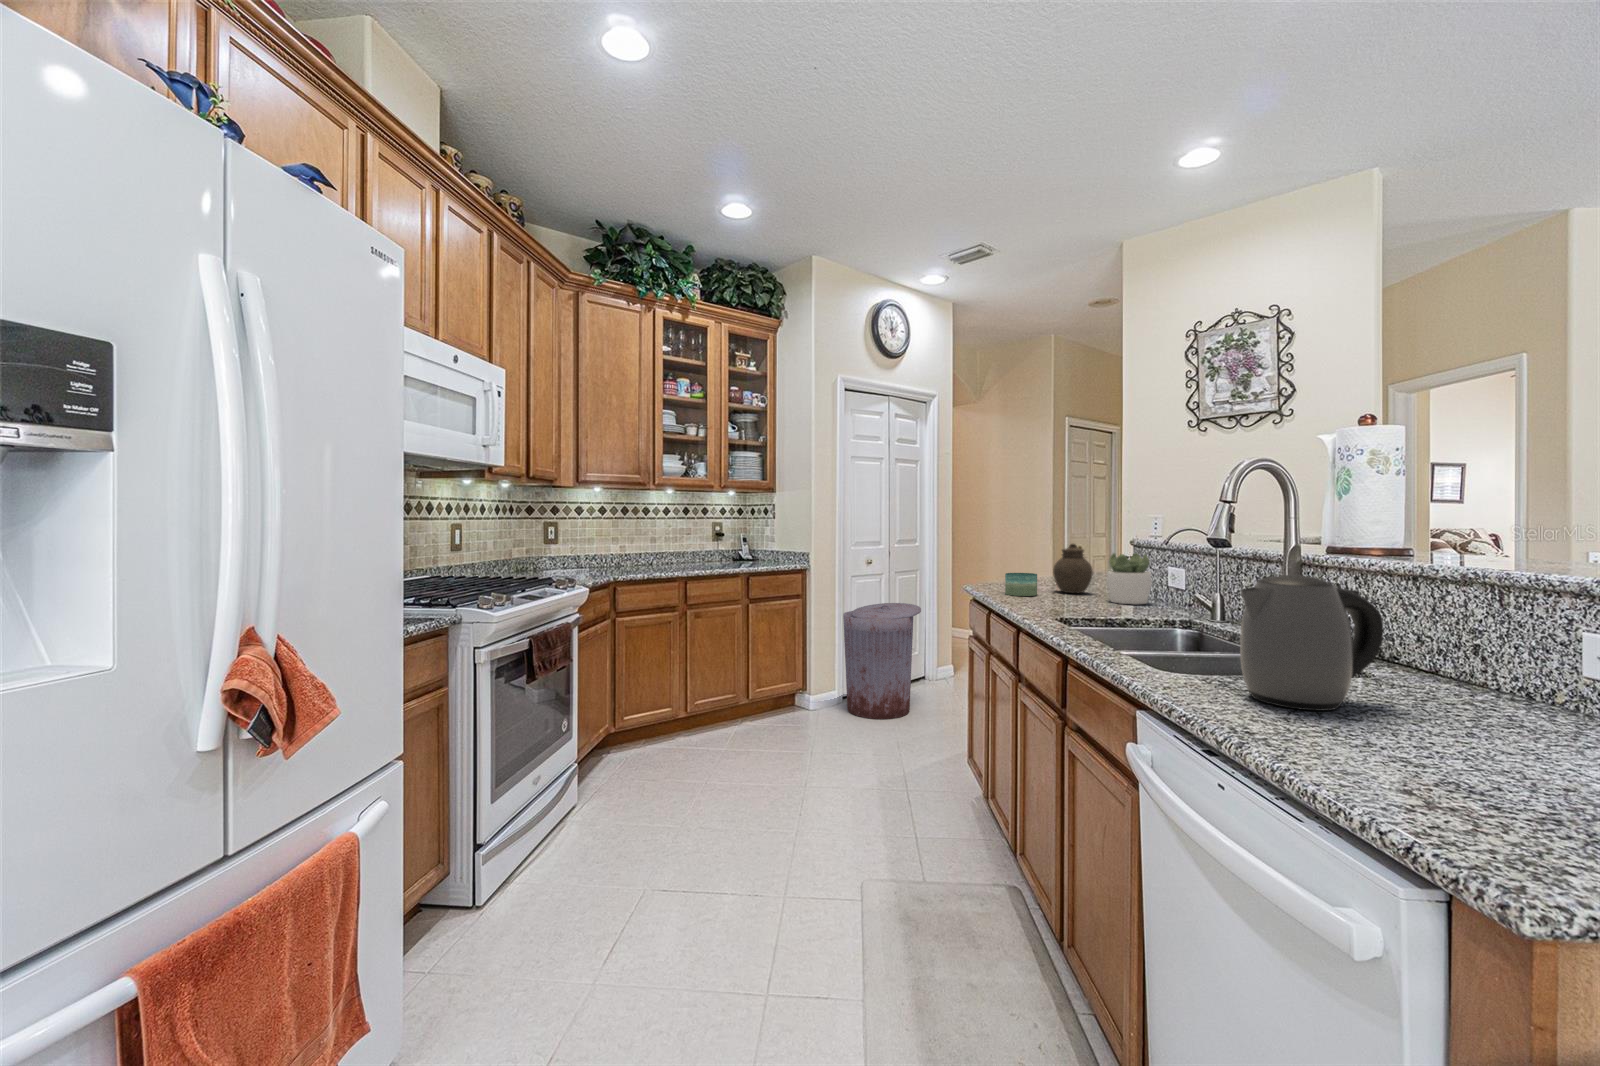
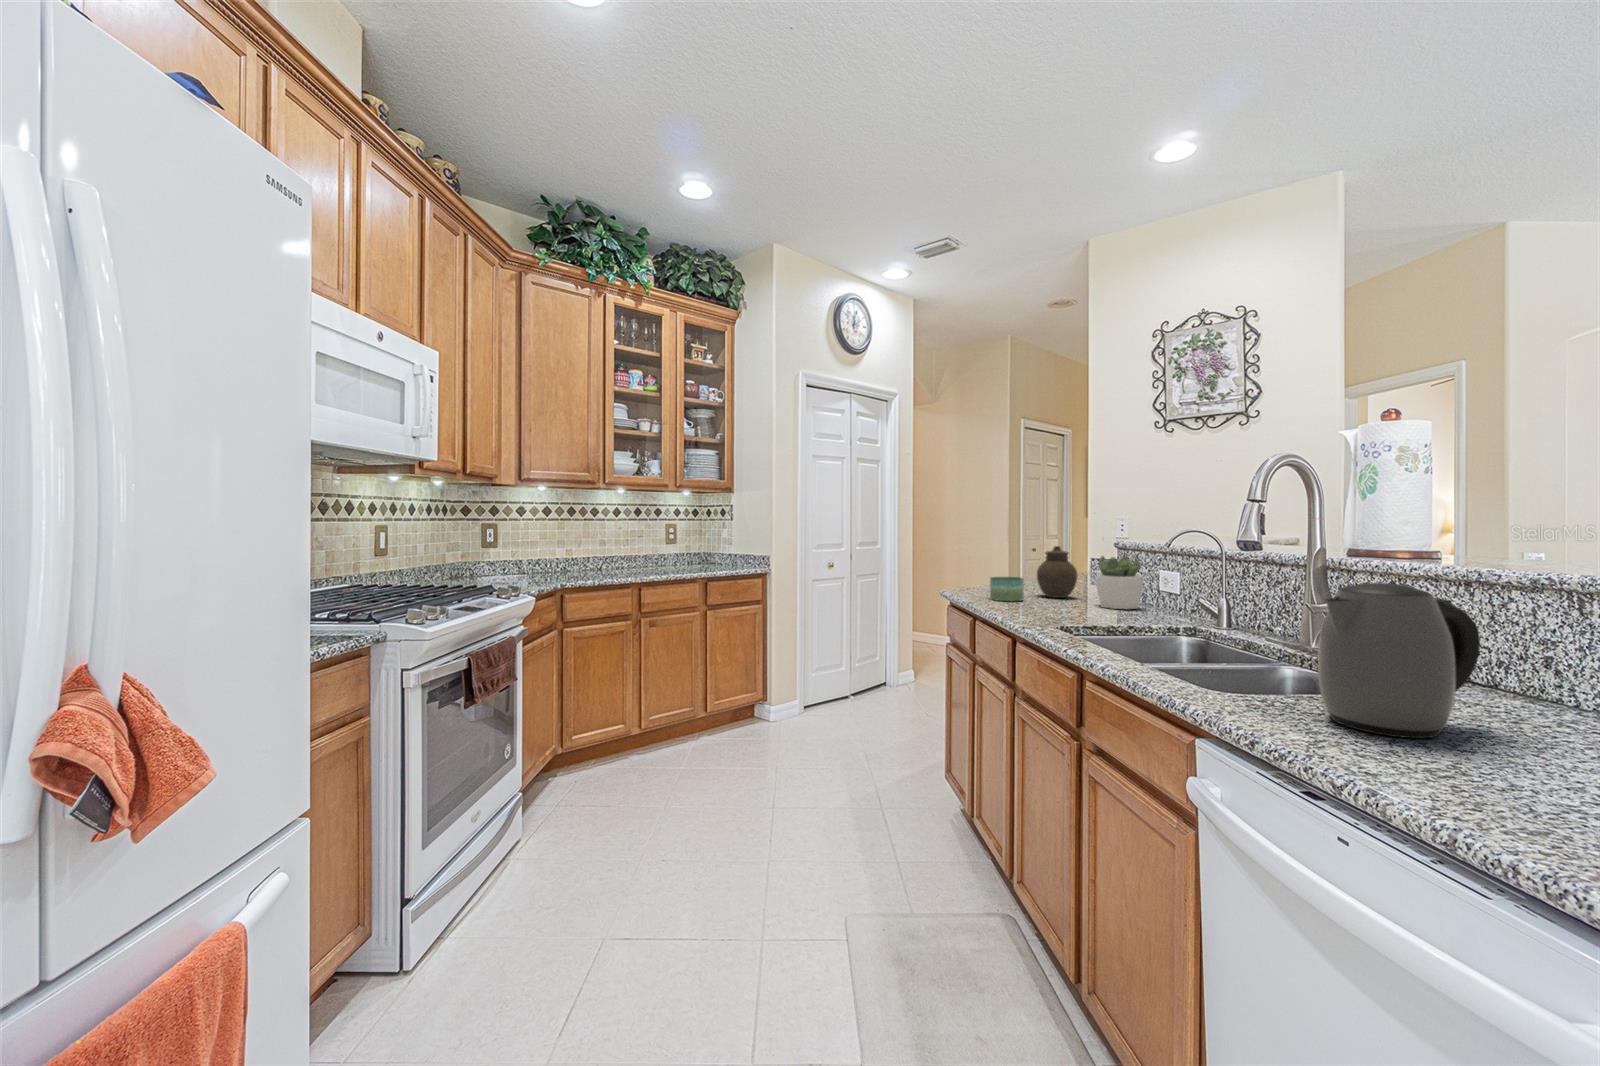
trash can: present [843,603,921,719] -> none [808,607,888,729]

